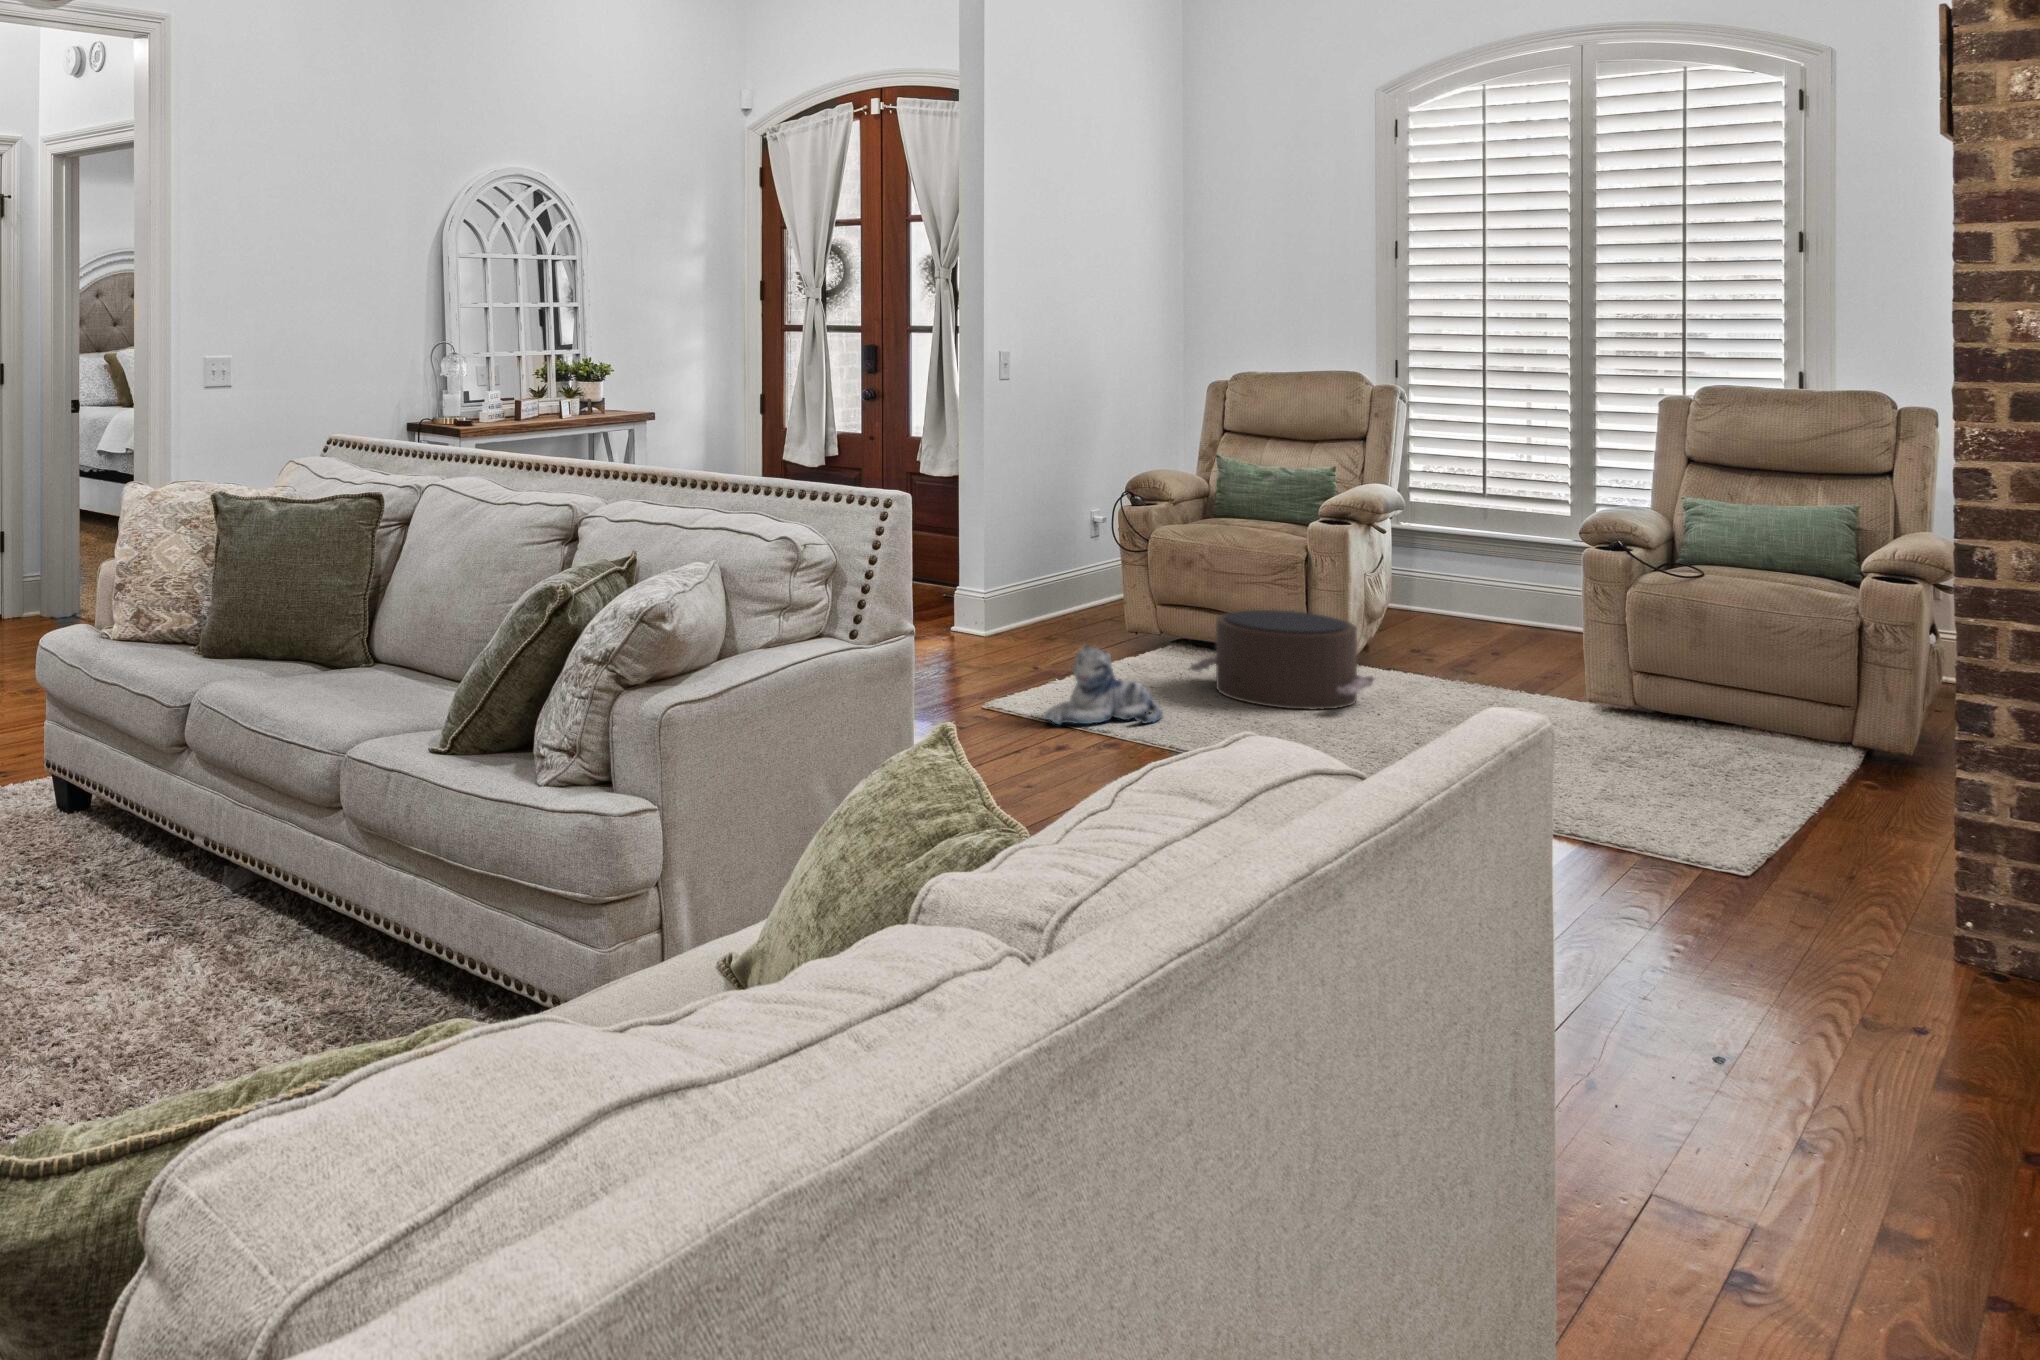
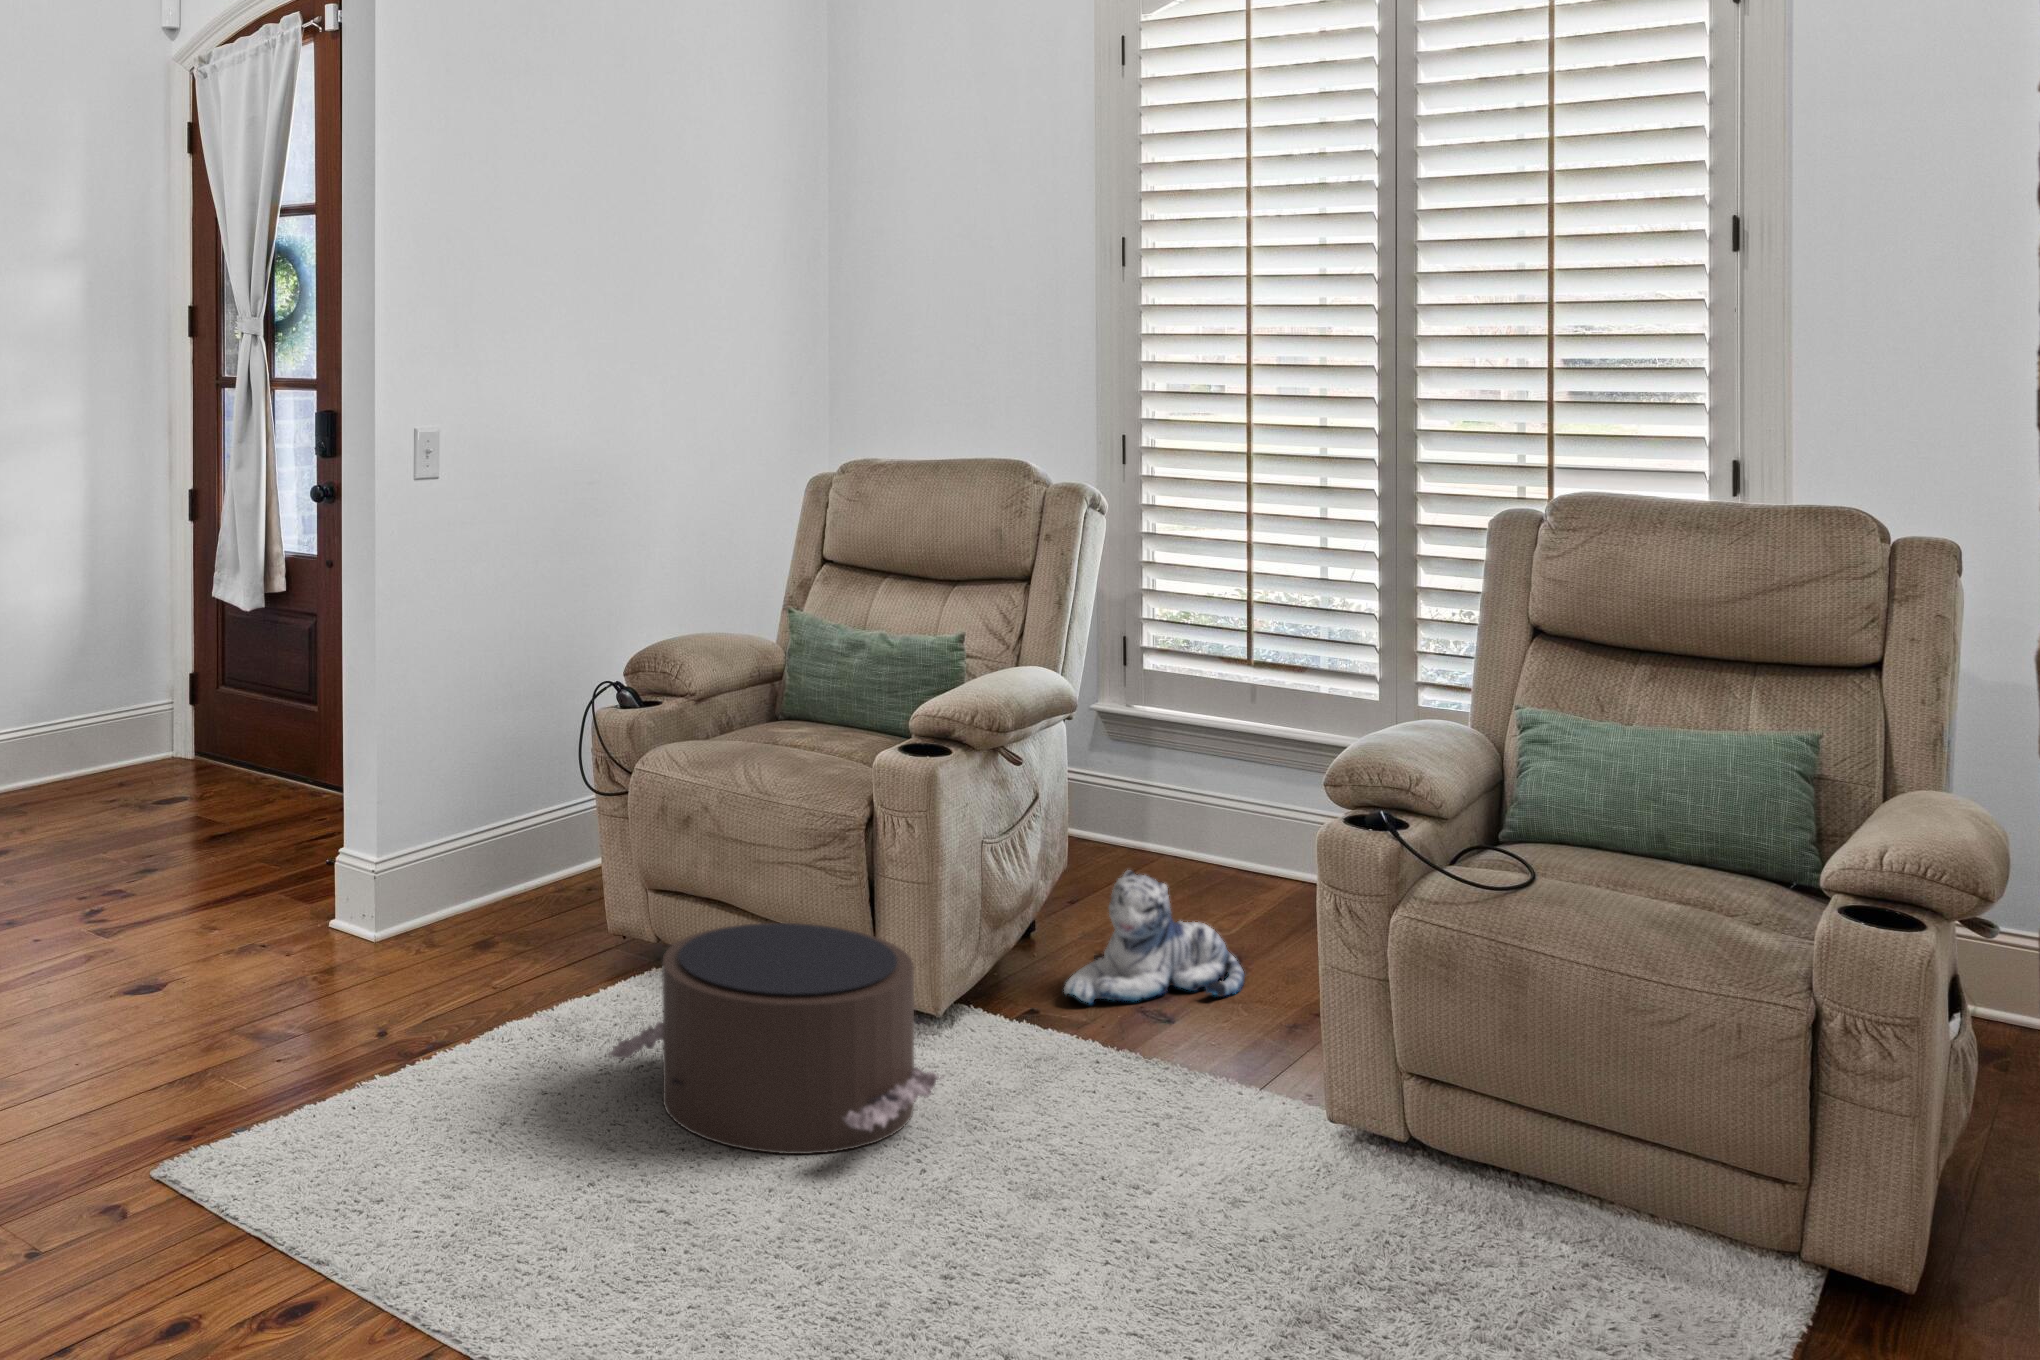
plush toy: present [1043,645,1162,725] -> present [1064,870,1245,1004]

